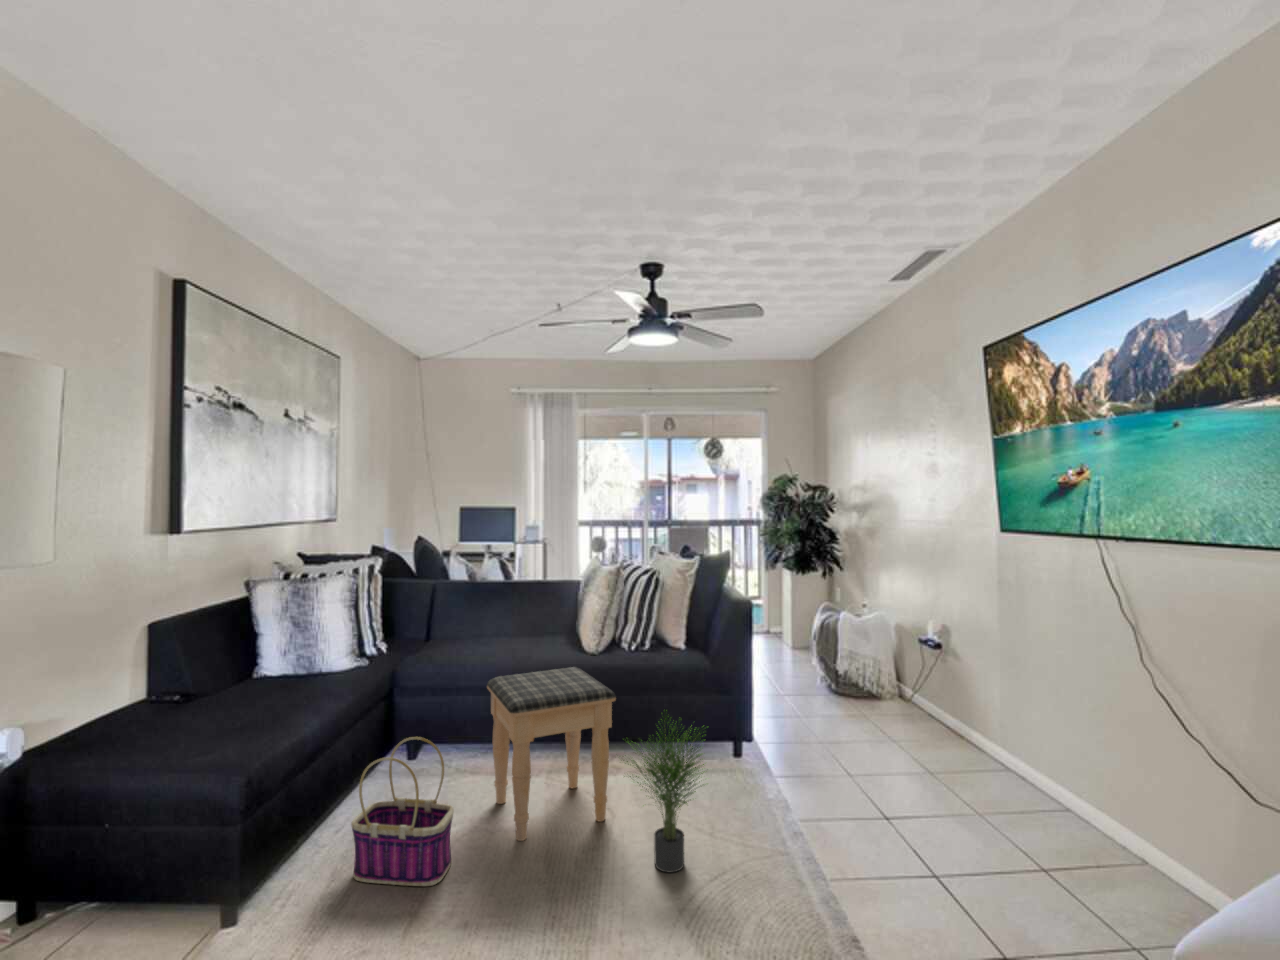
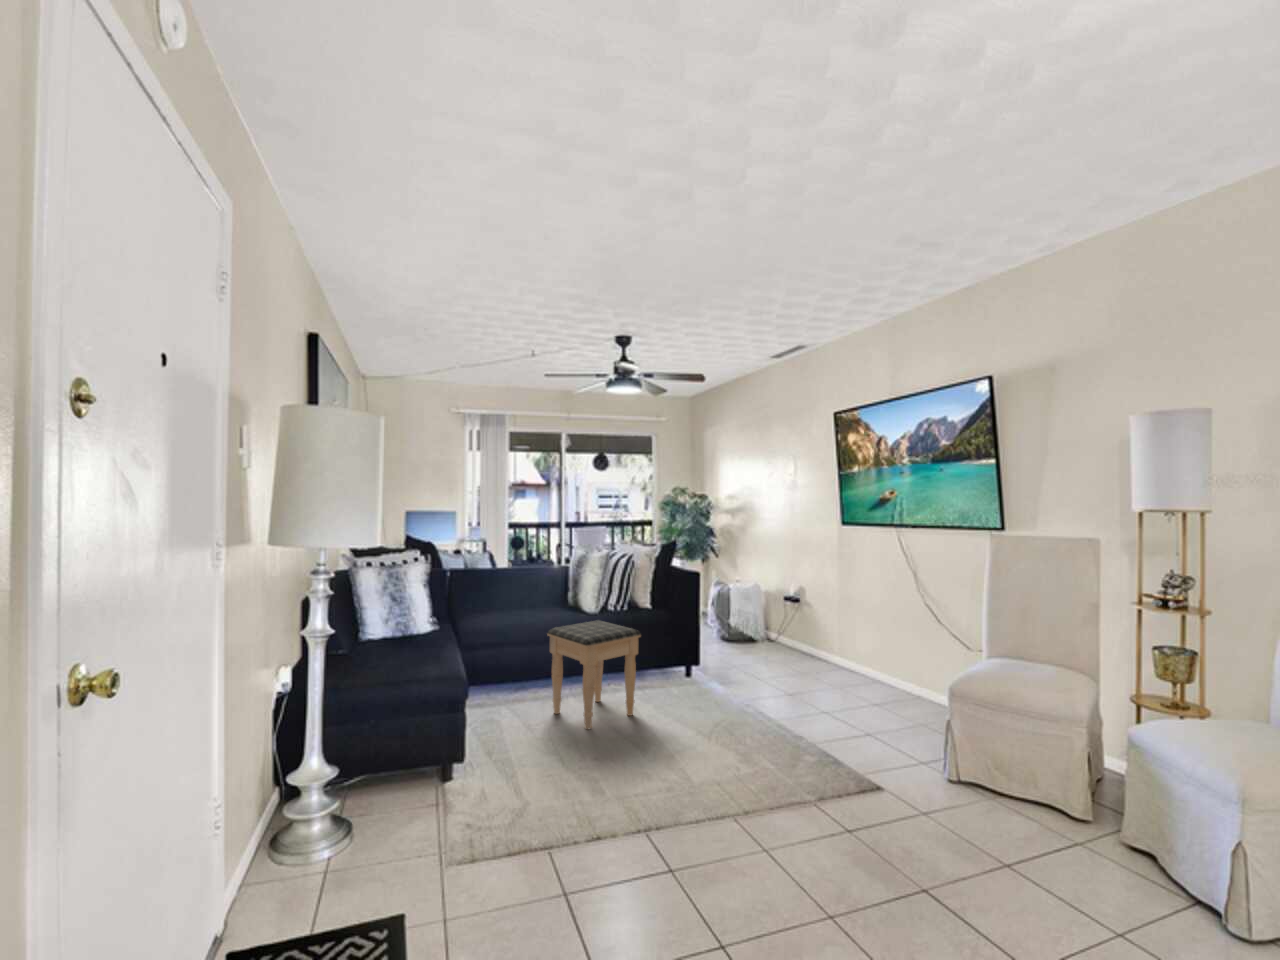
potted plant: present [623,718,704,872] -> none [651,637,717,733]
basket: present [351,737,454,886] -> none [495,664,559,758]

